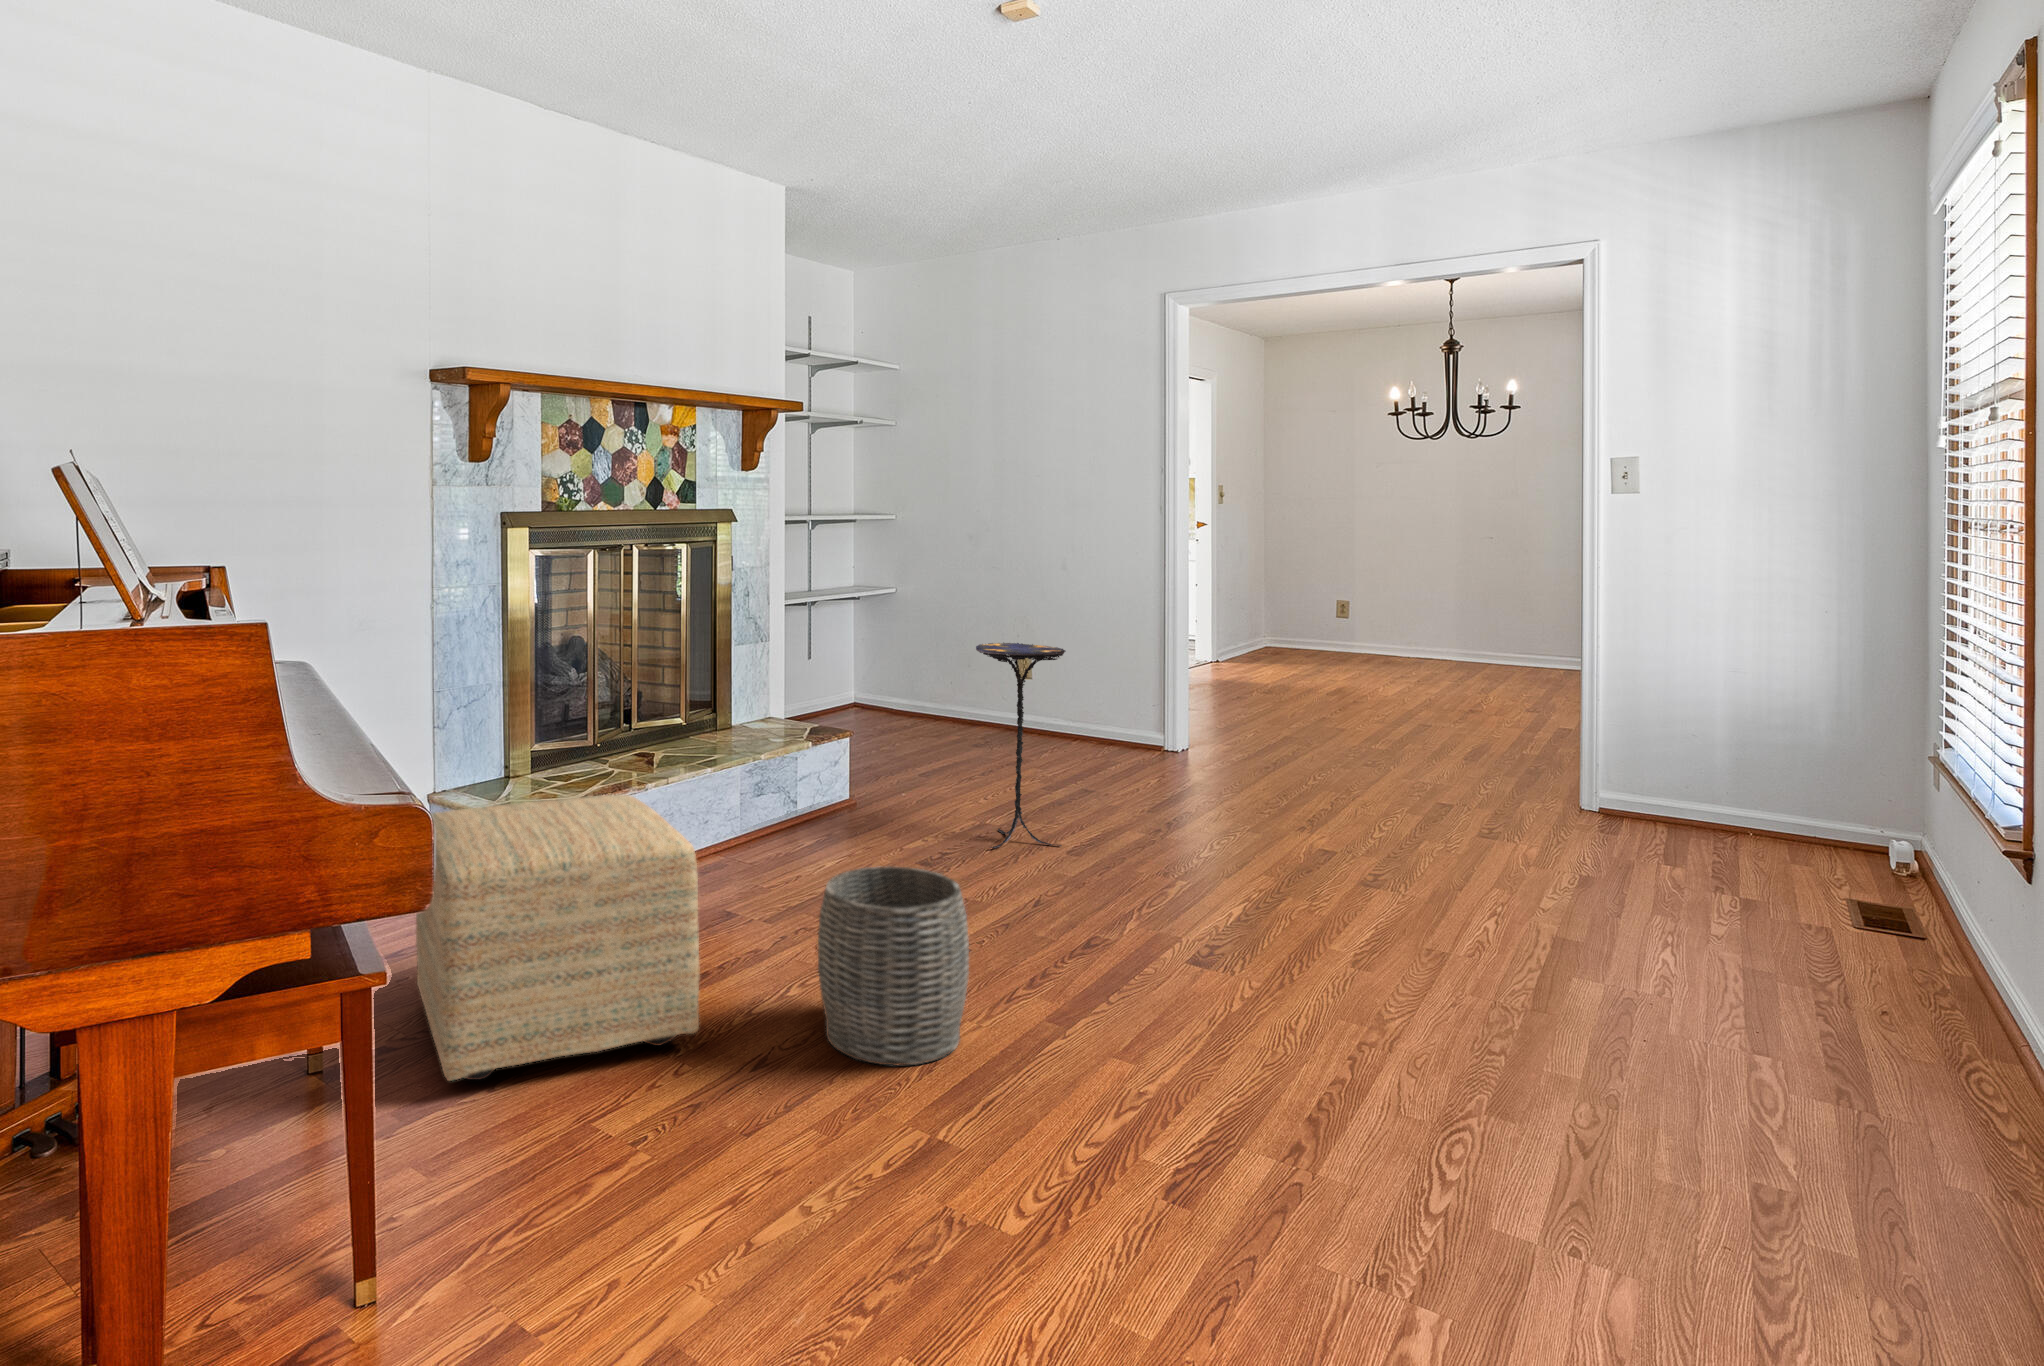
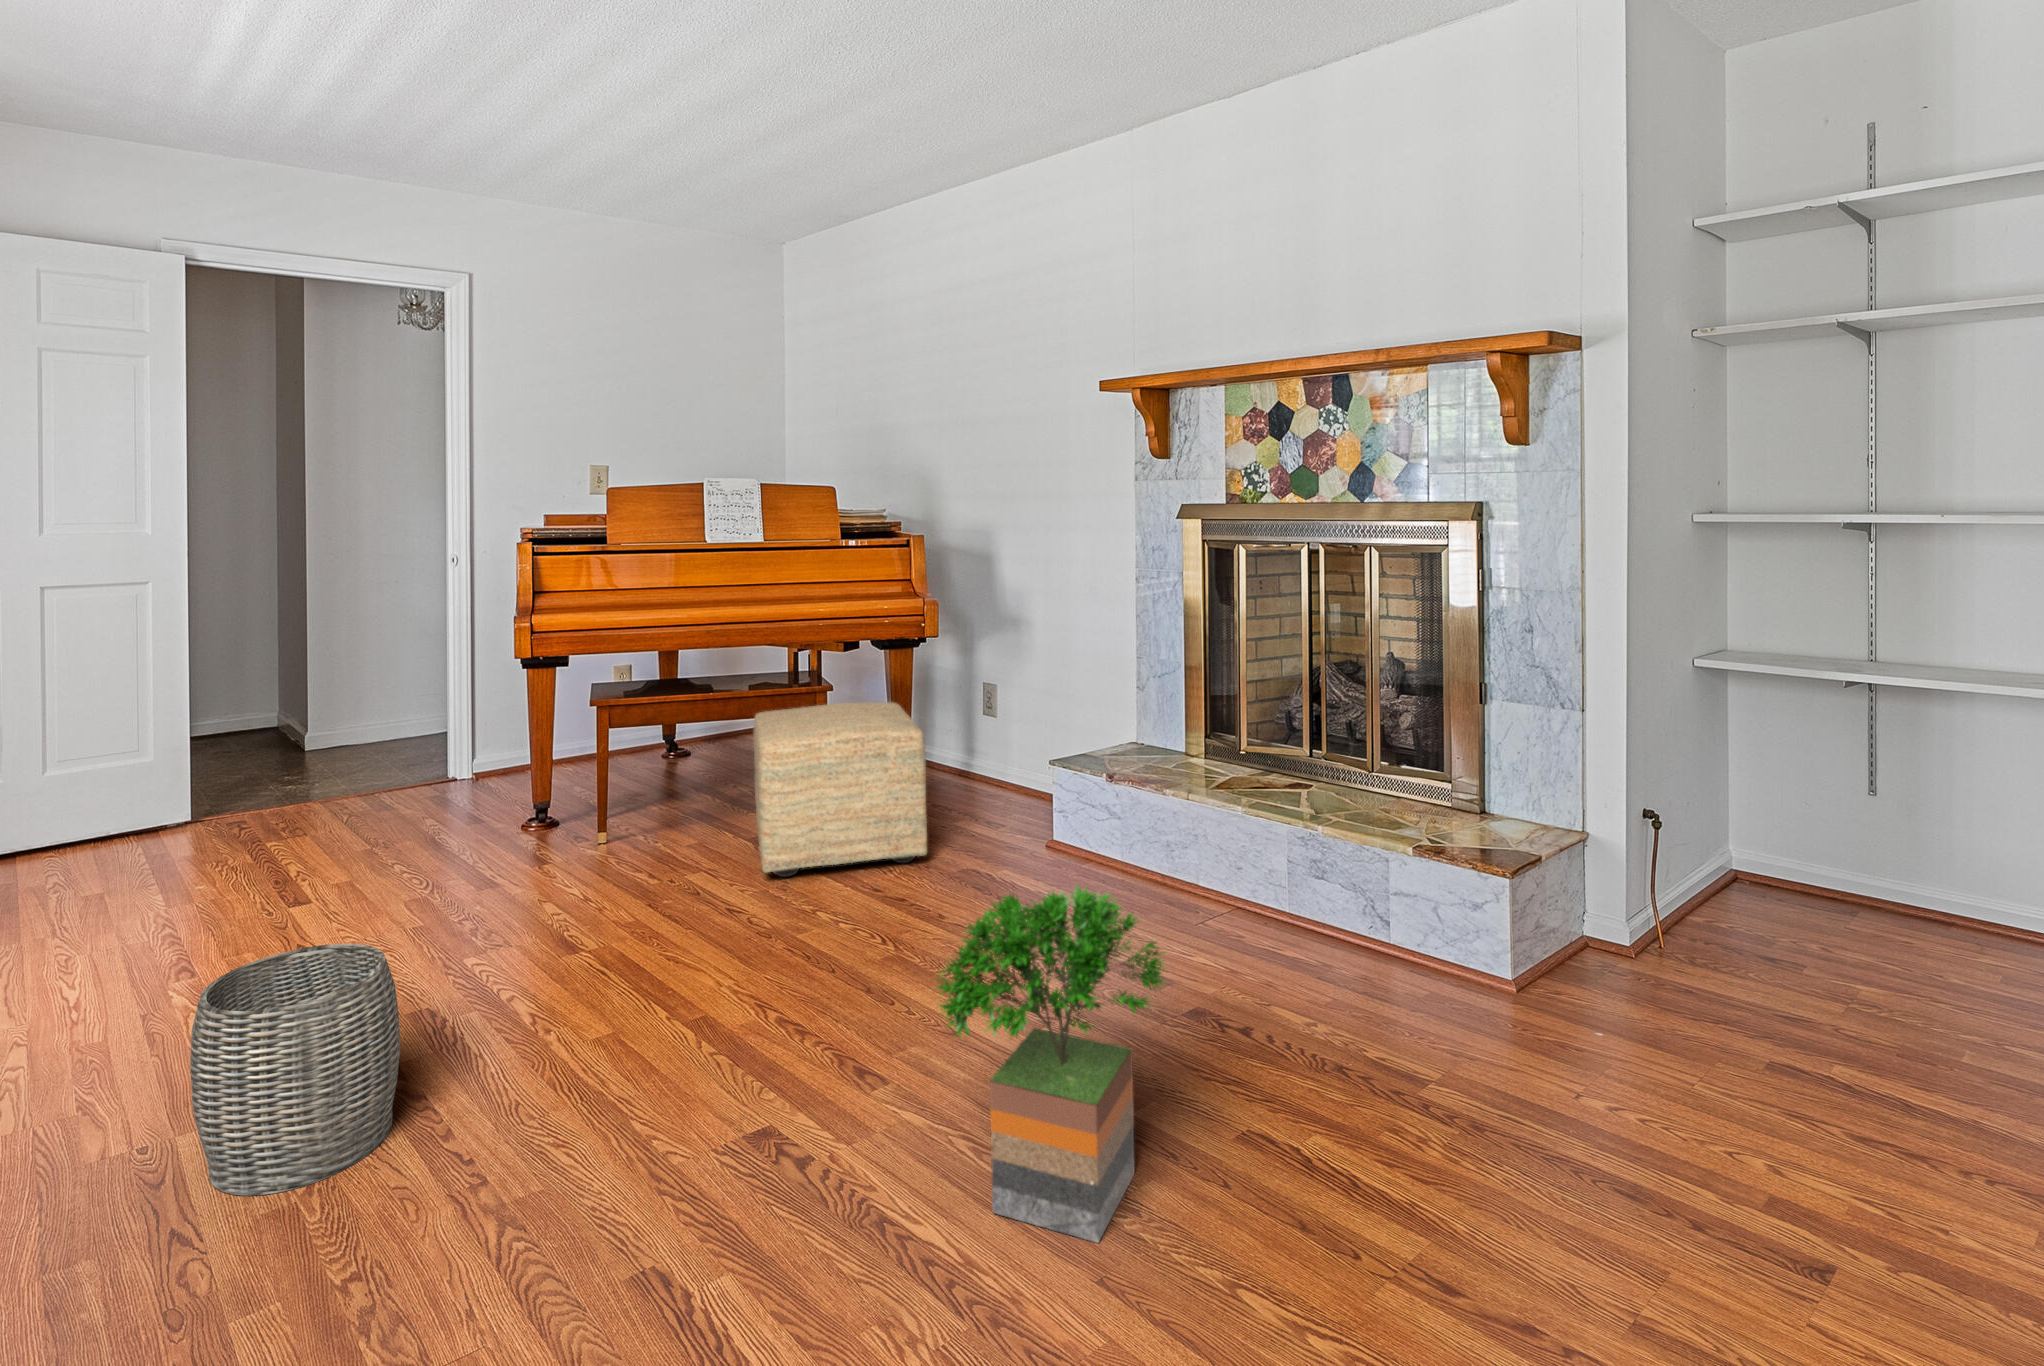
side table: present [976,643,1066,848] -> none [1227,734,1387,1118]
potted tree: none [1121,715,1244,897] -> present [937,884,1164,1243]
woven basket: present [818,866,969,1066] -> present [190,944,400,1196]

